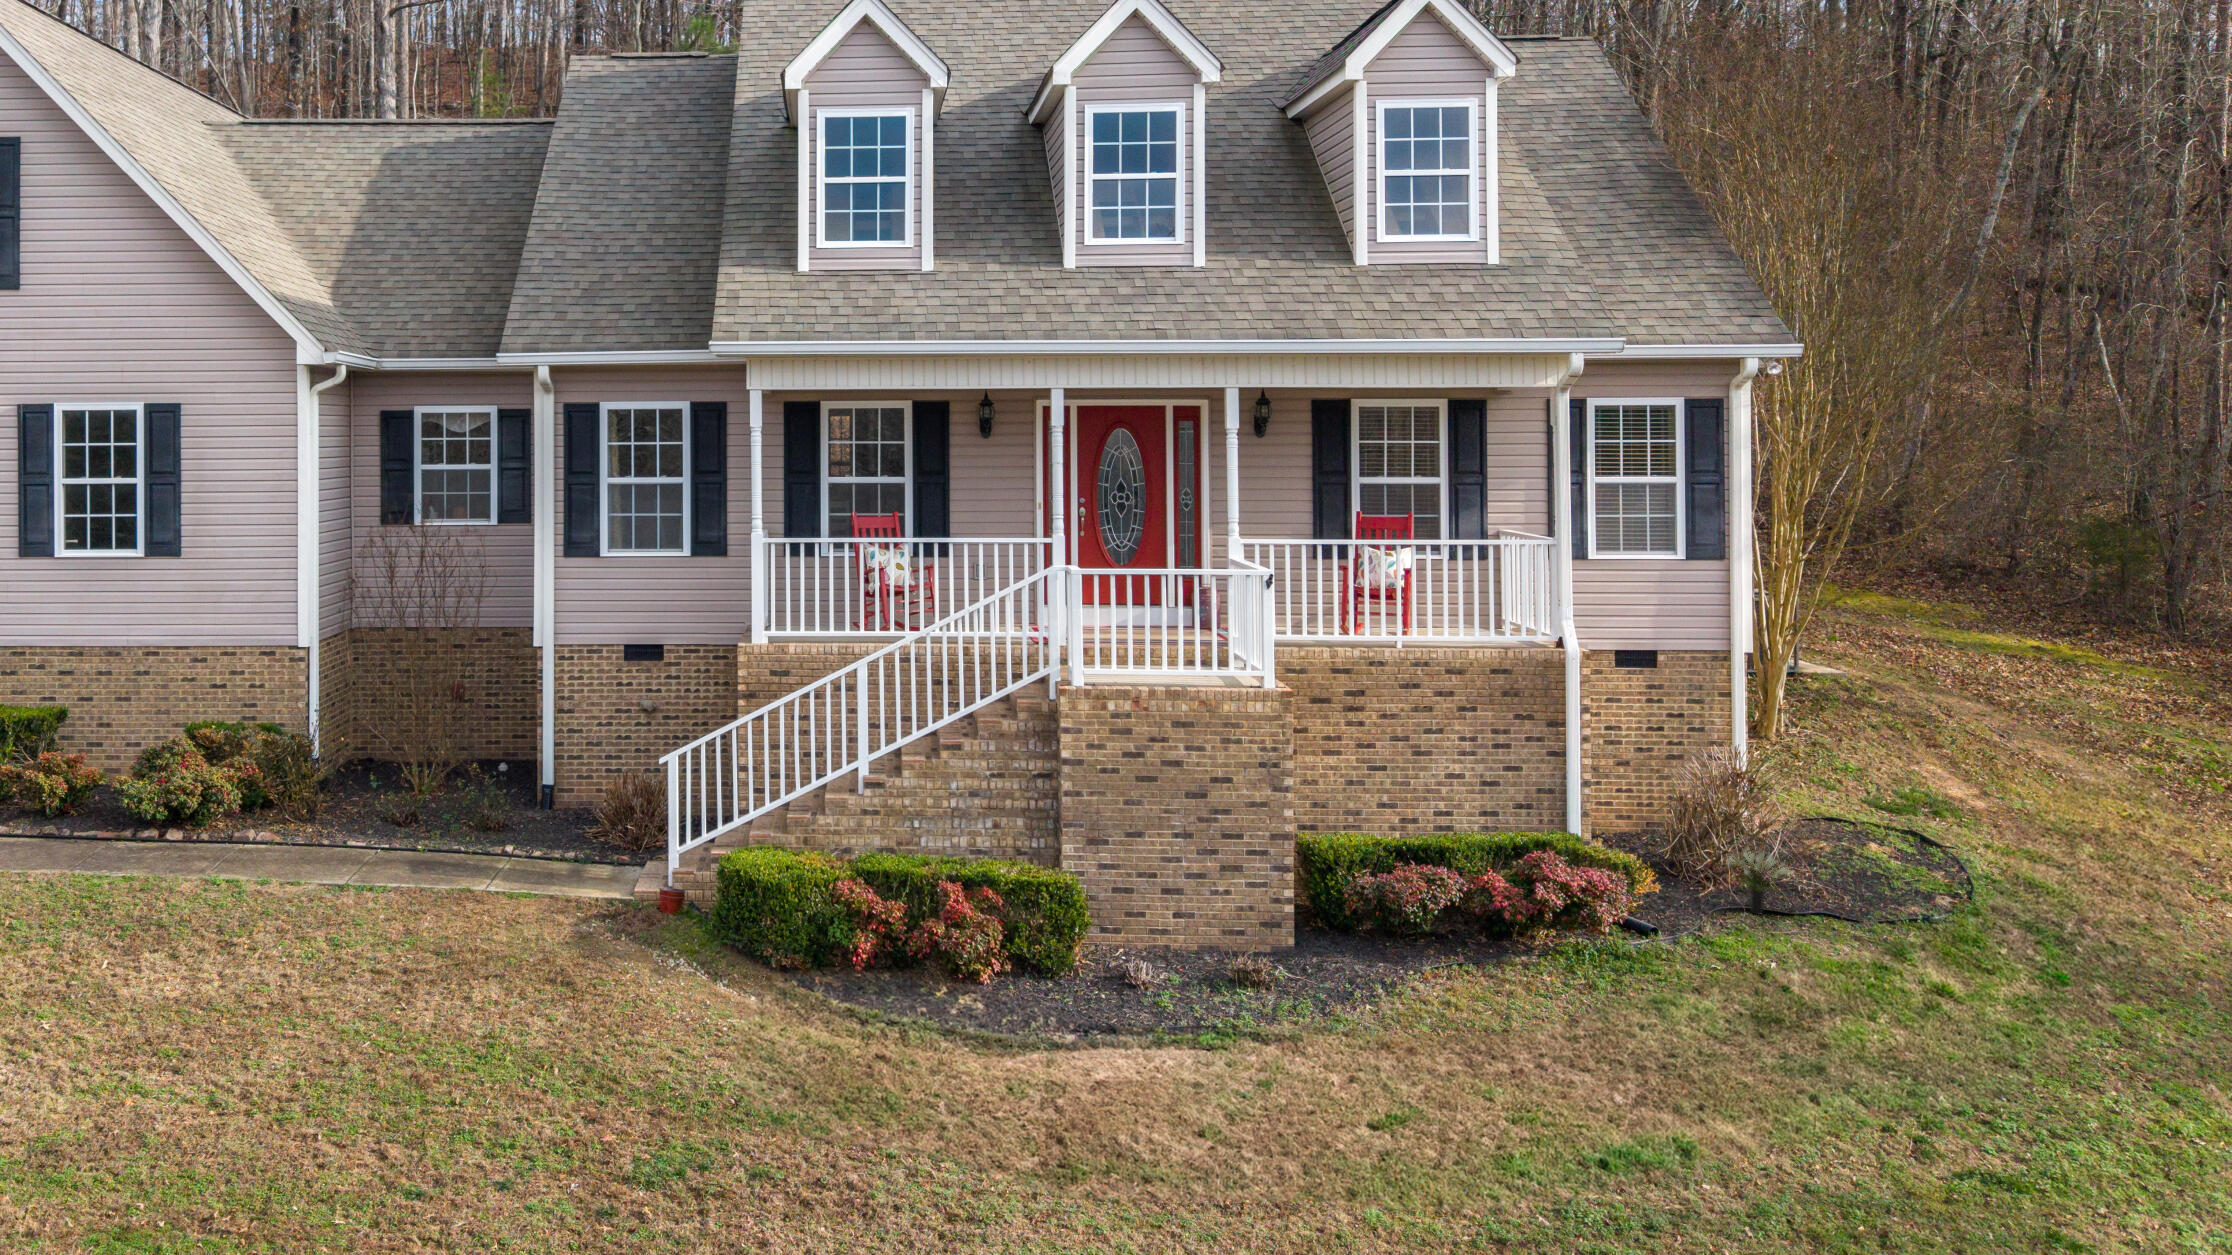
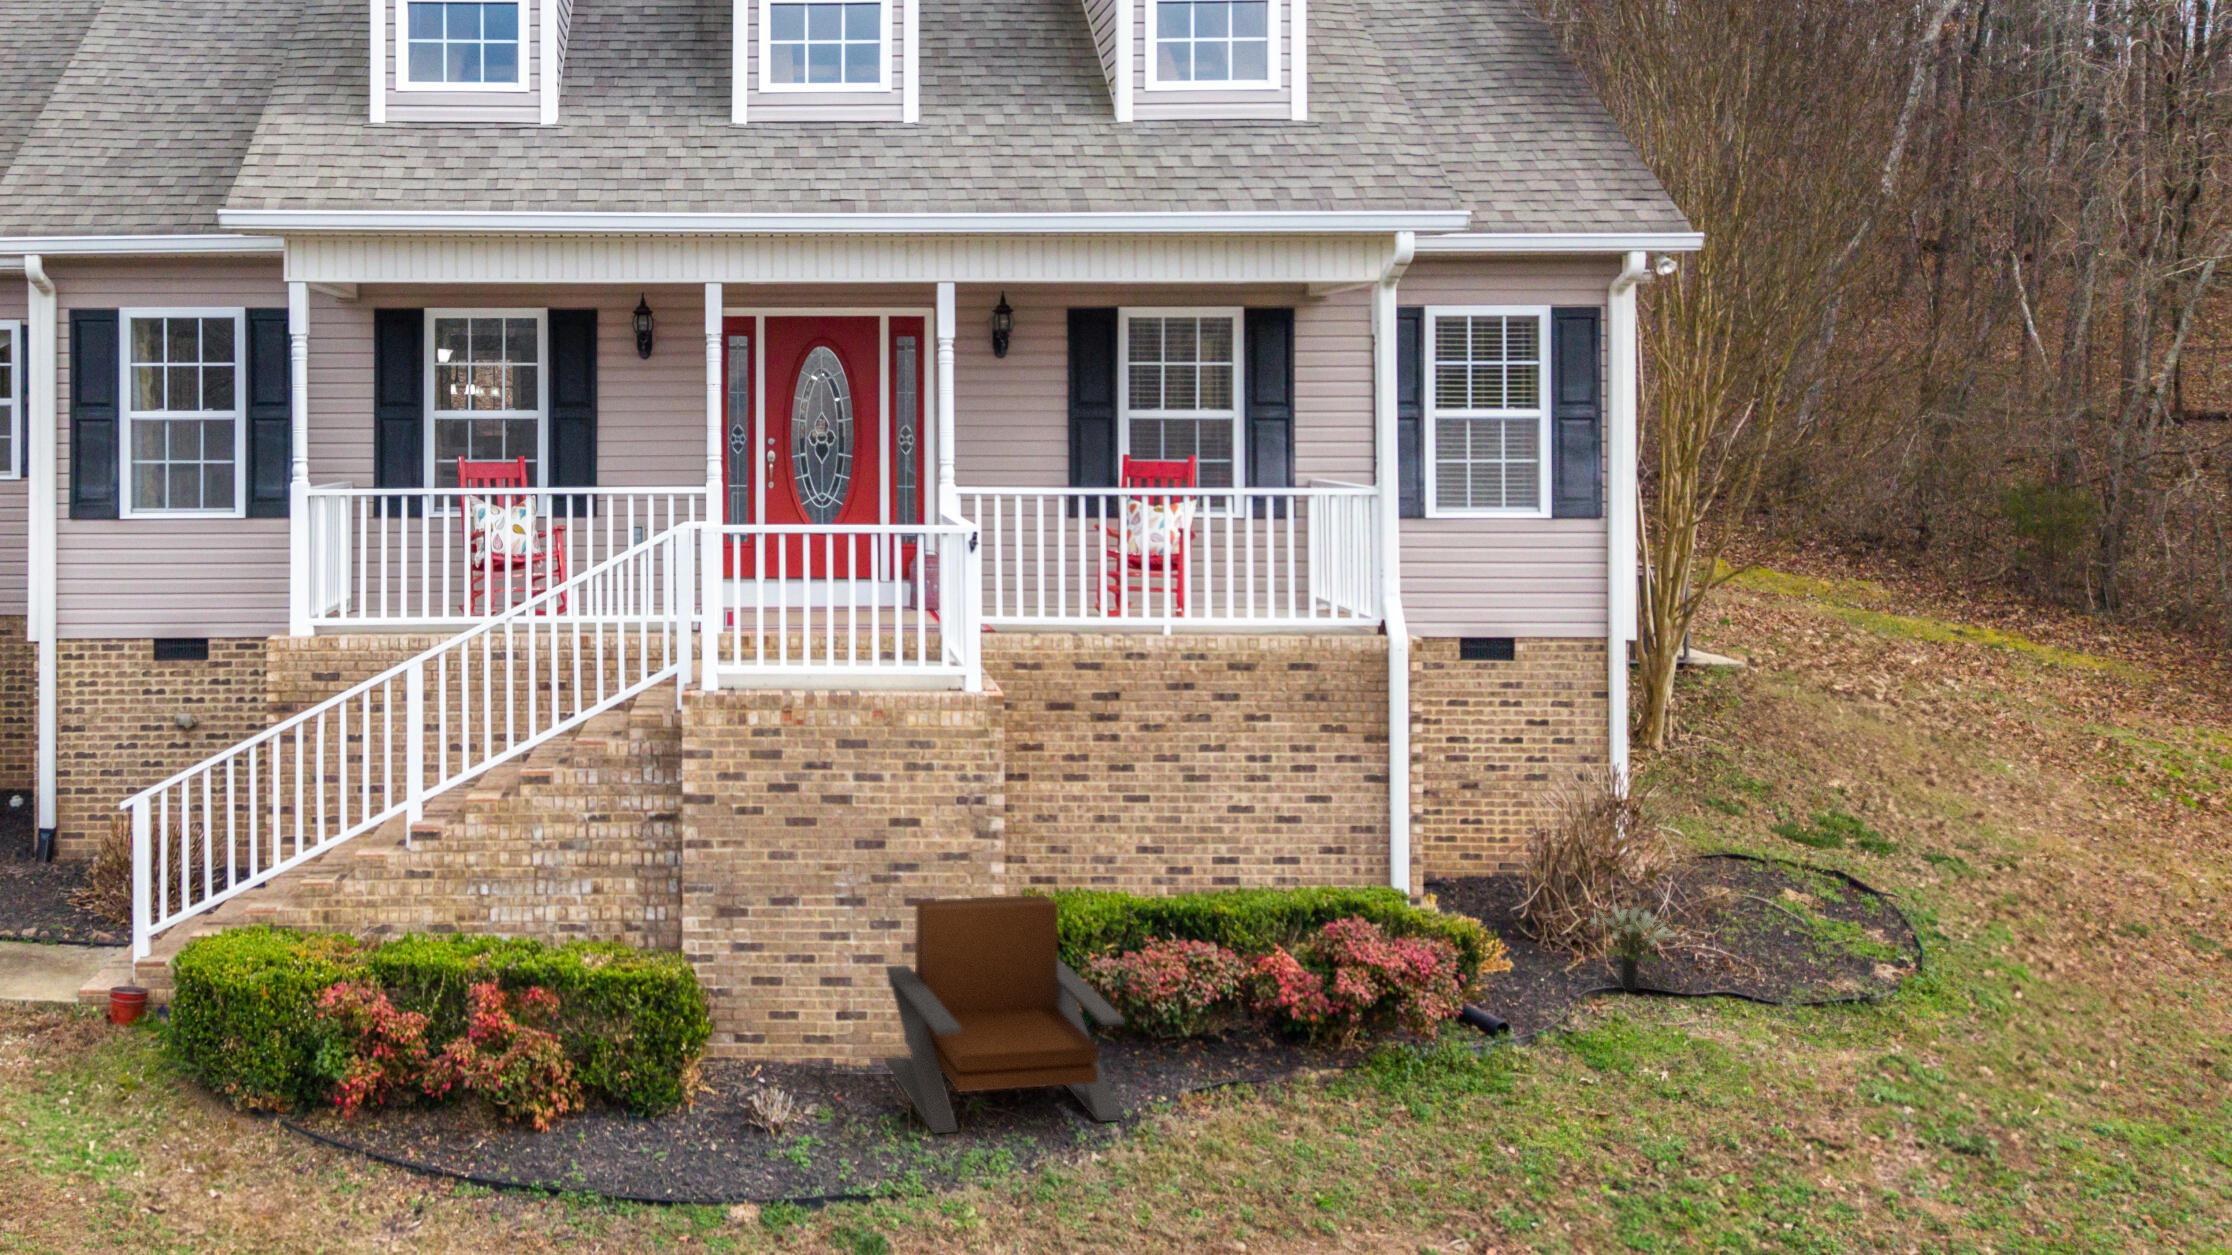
lounge chair: none [1218,831,1399,987] -> present [885,895,1125,1133]

